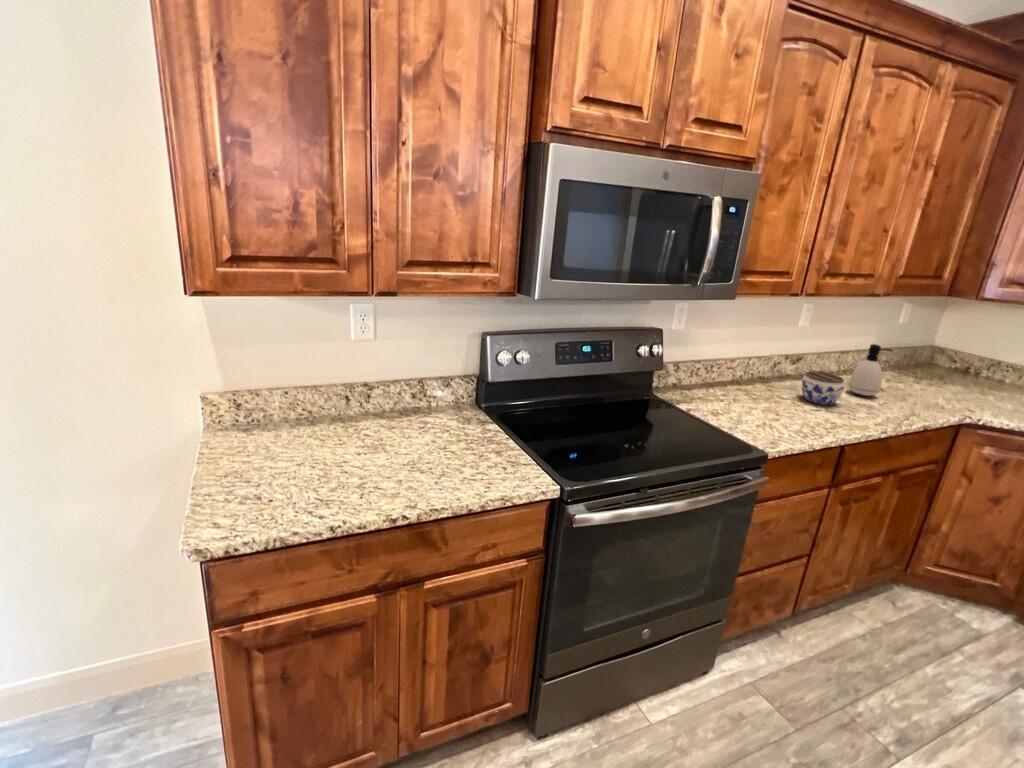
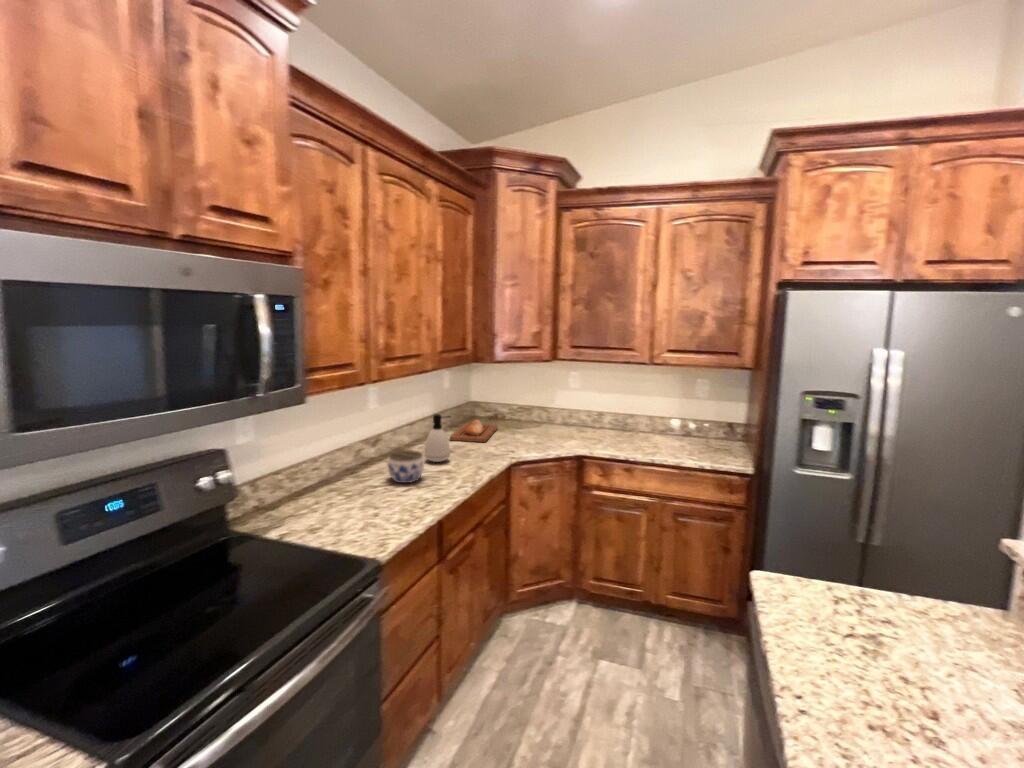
bread loaf: none [887,365,961,392] -> present [450,420,497,442]

